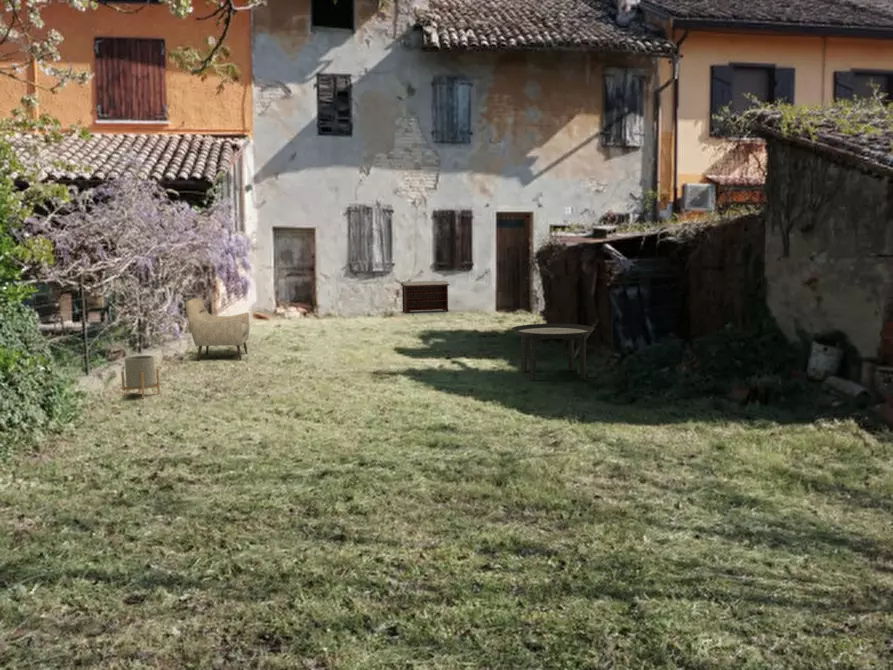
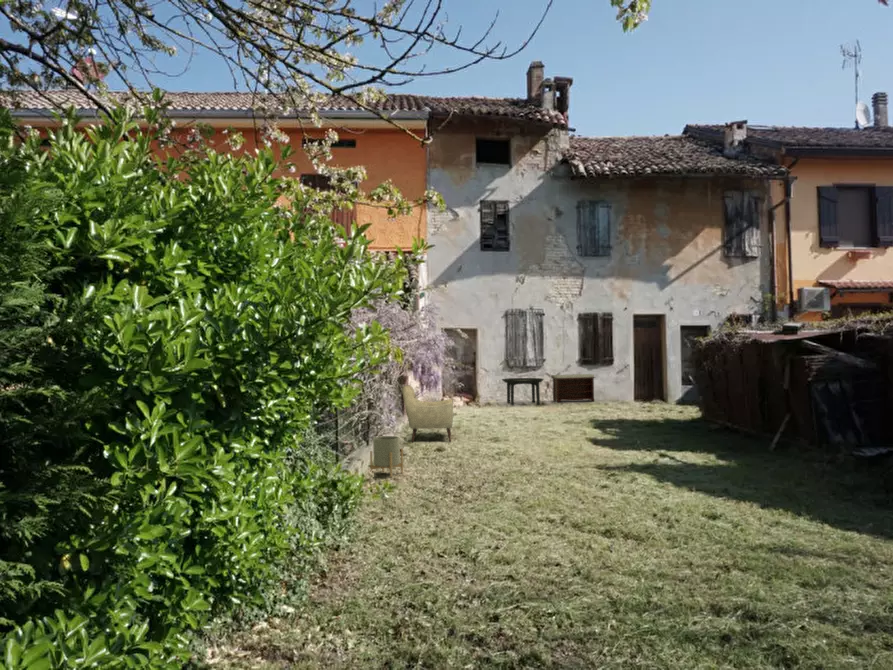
round table: present [512,324,594,381] -> present [502,378,543,405]

